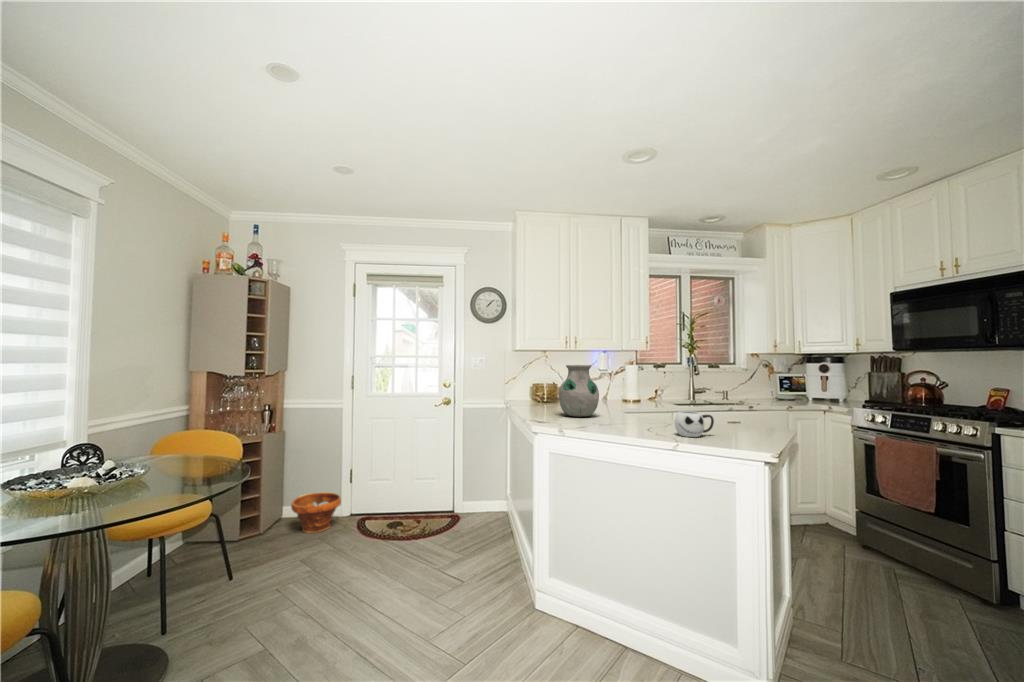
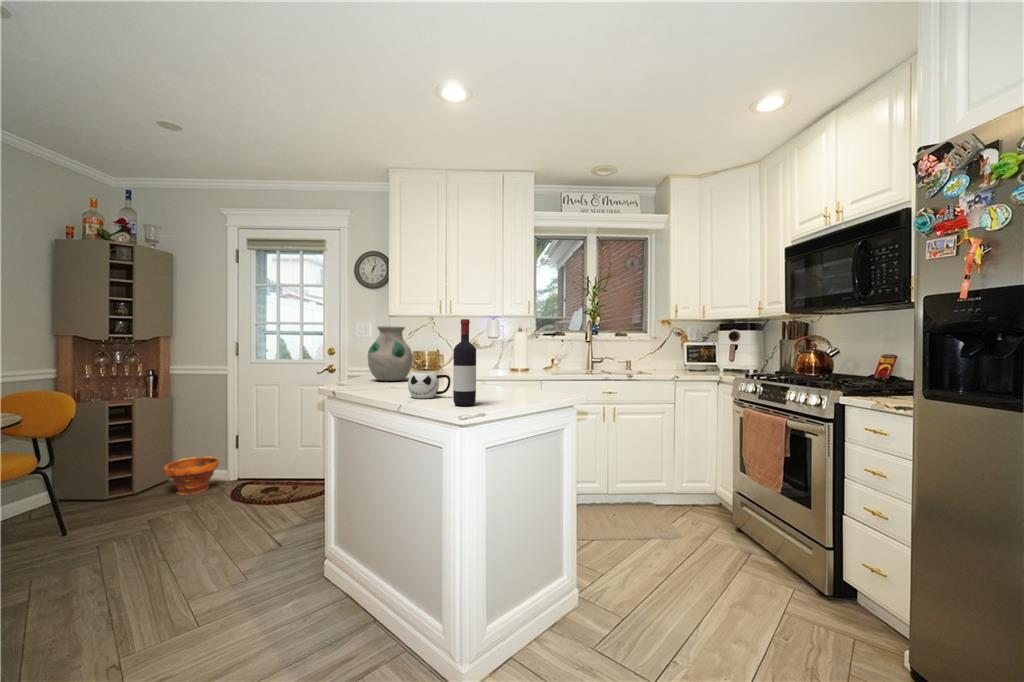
wine bottle: none [746,367,770,445] -> present [453,319,476,406]

